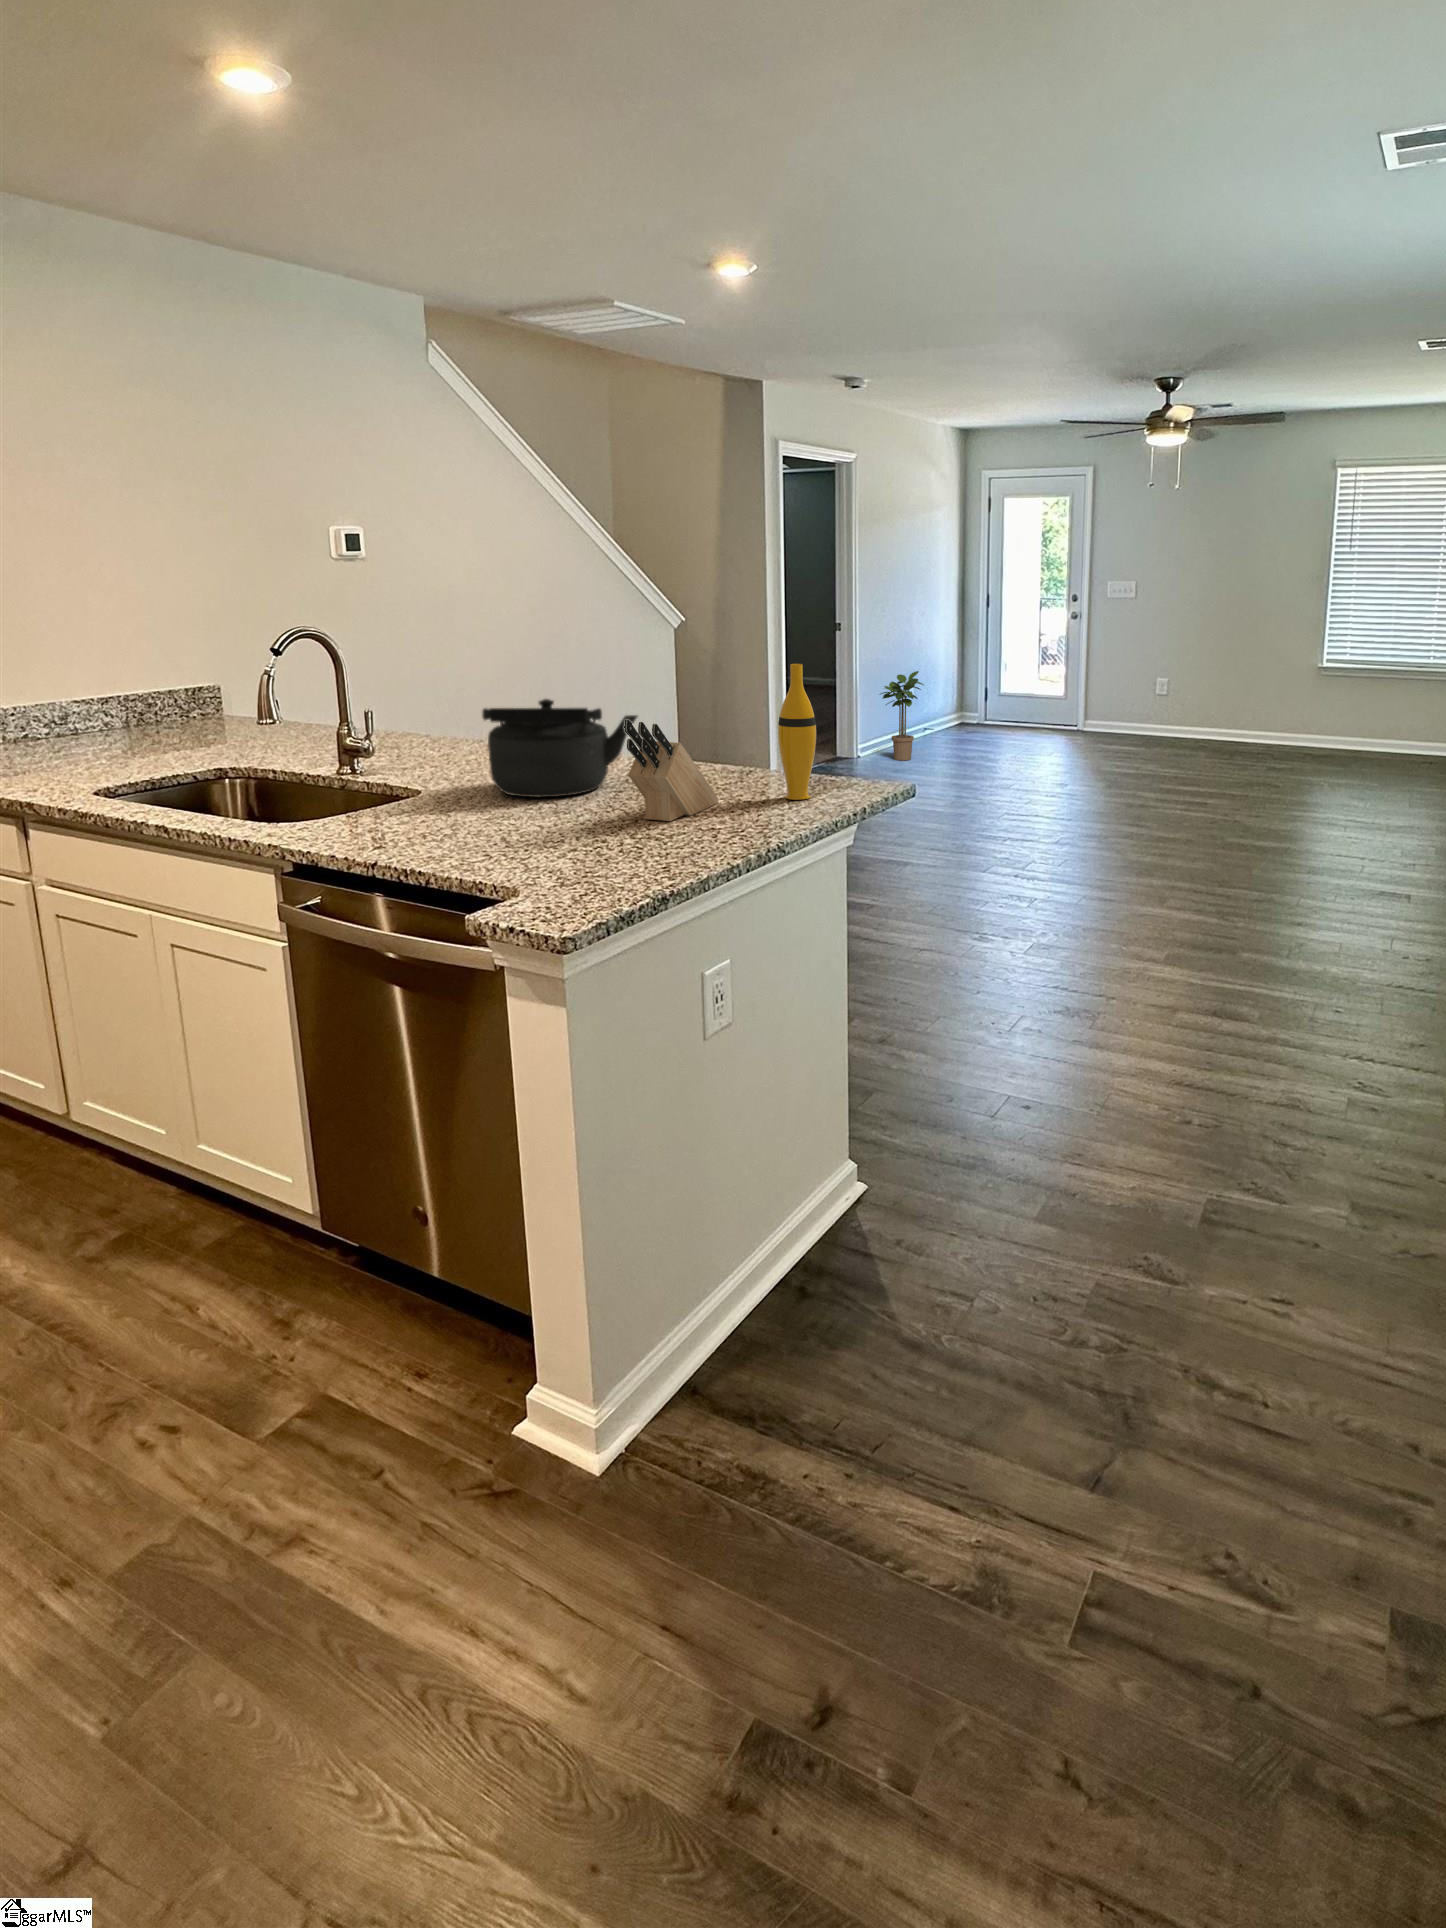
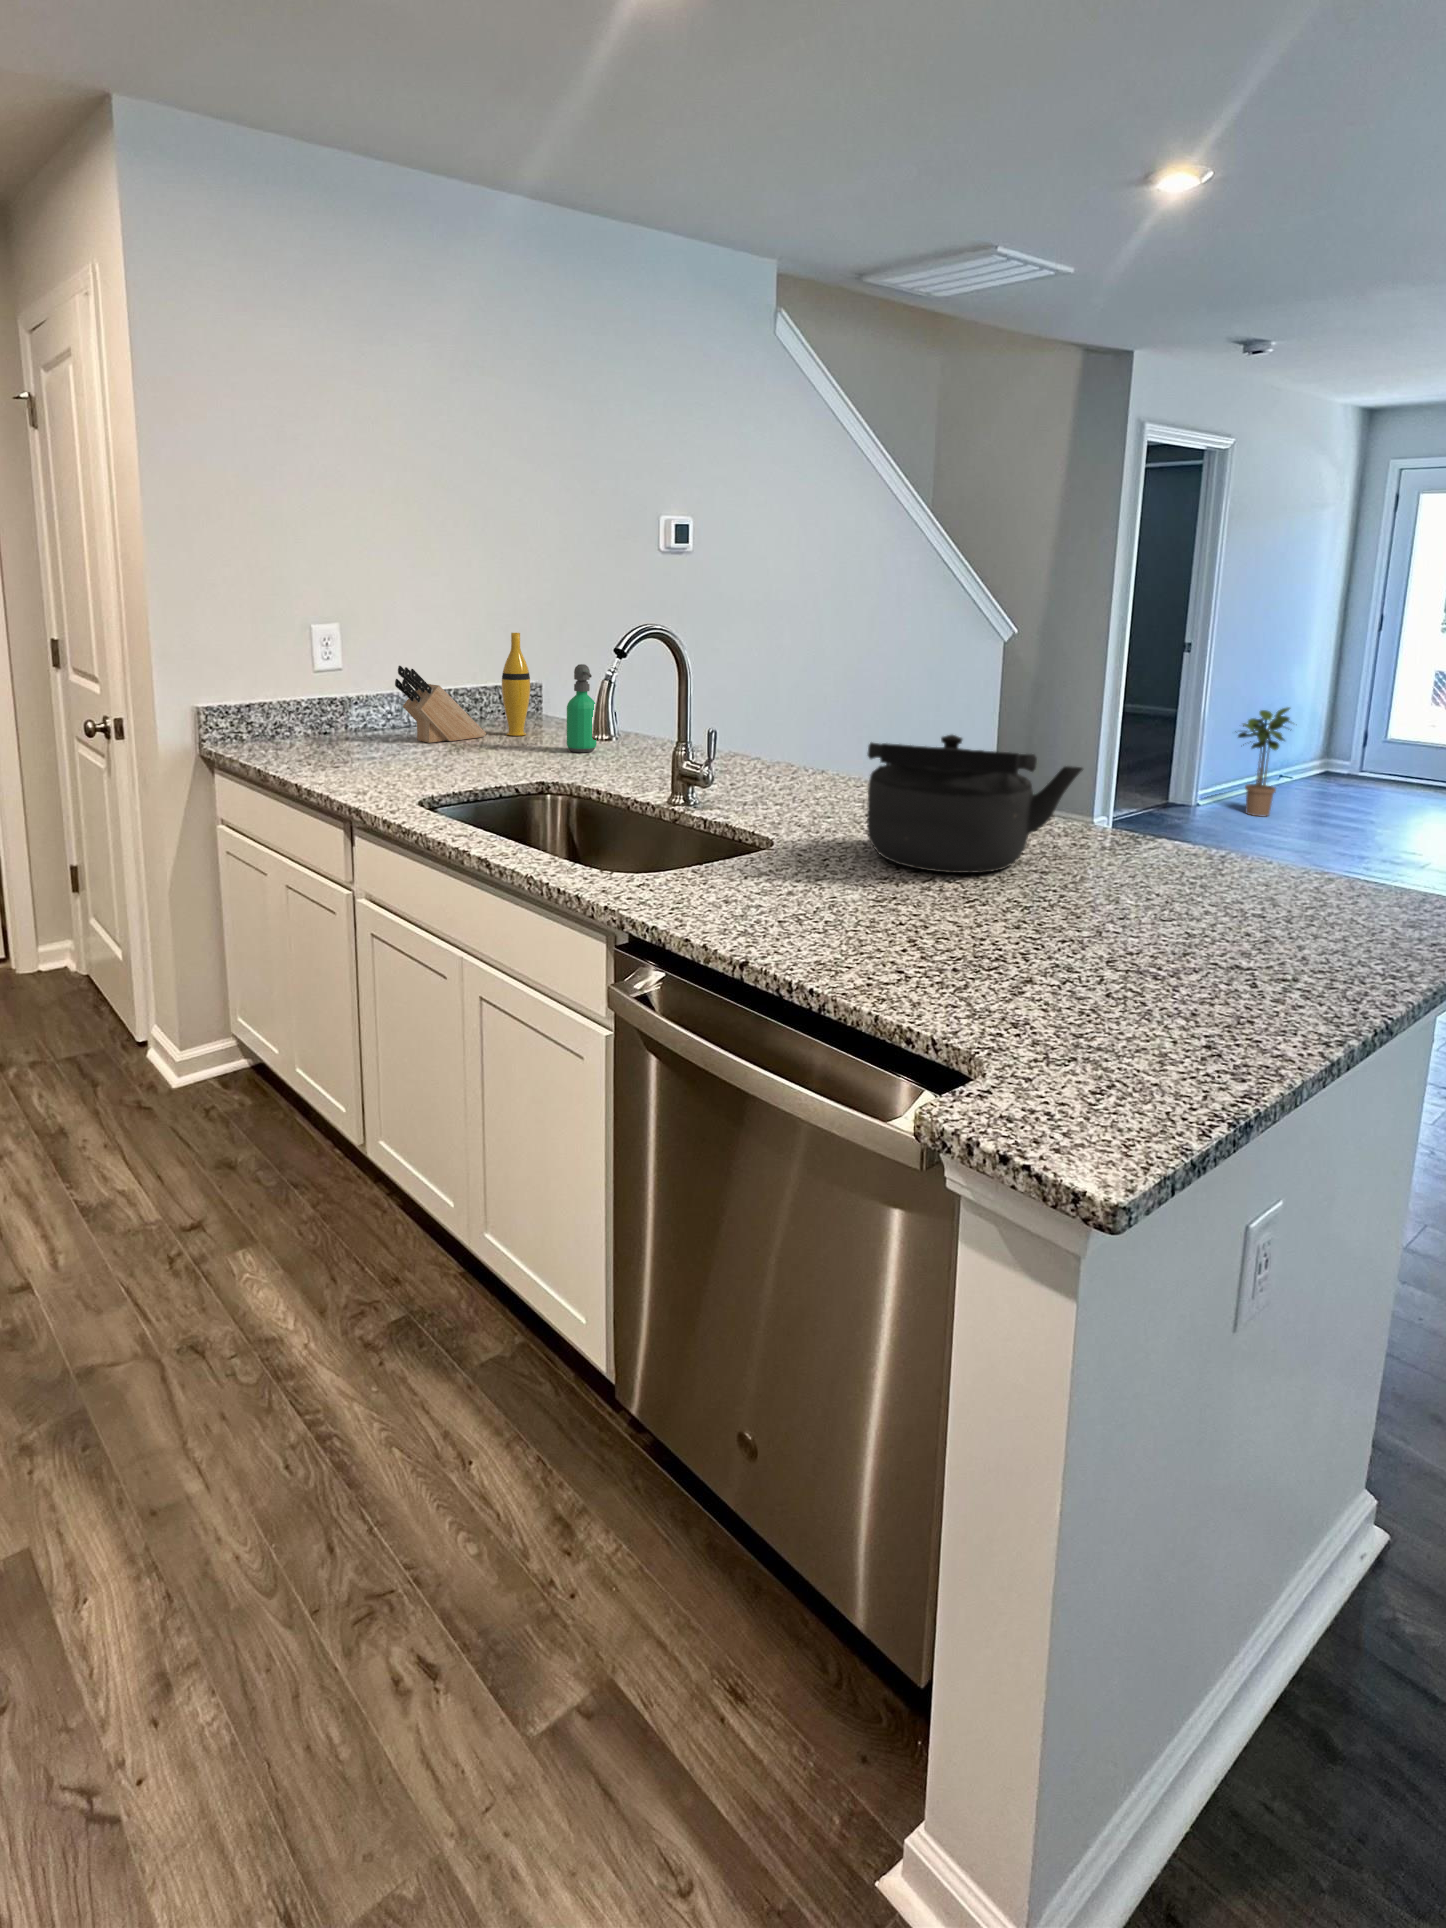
soap dispenser: none [244,664,277,743] -> present [567,664,597,752]
vase: present [778,664,816,800] -> present [502,633,530,736]
knife block: present [624,720,719,821] -> present [395,666,486,743]

